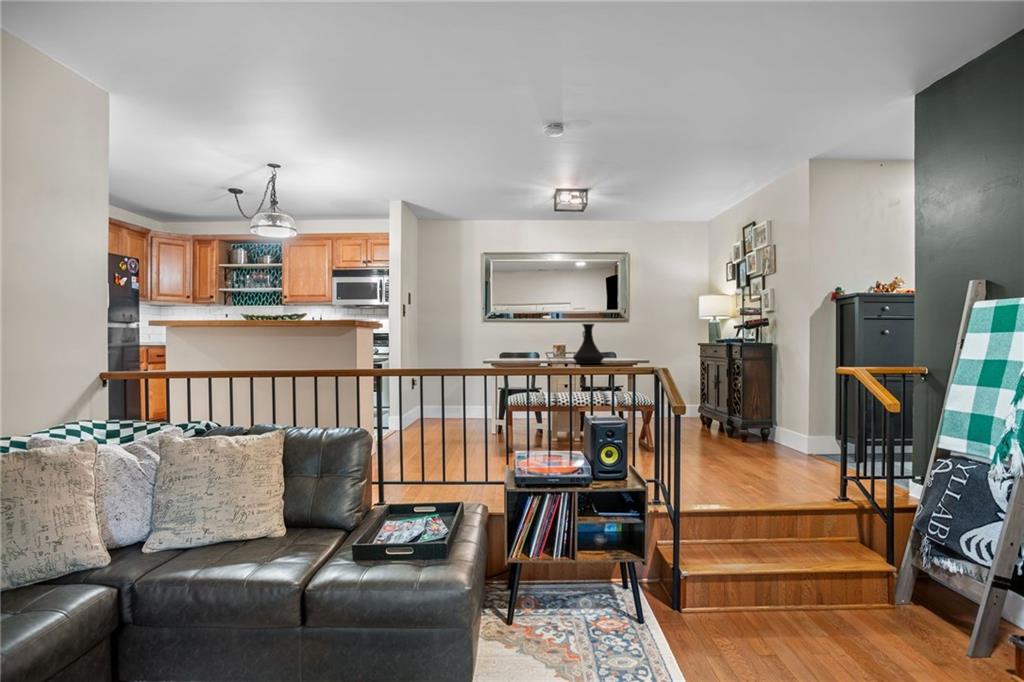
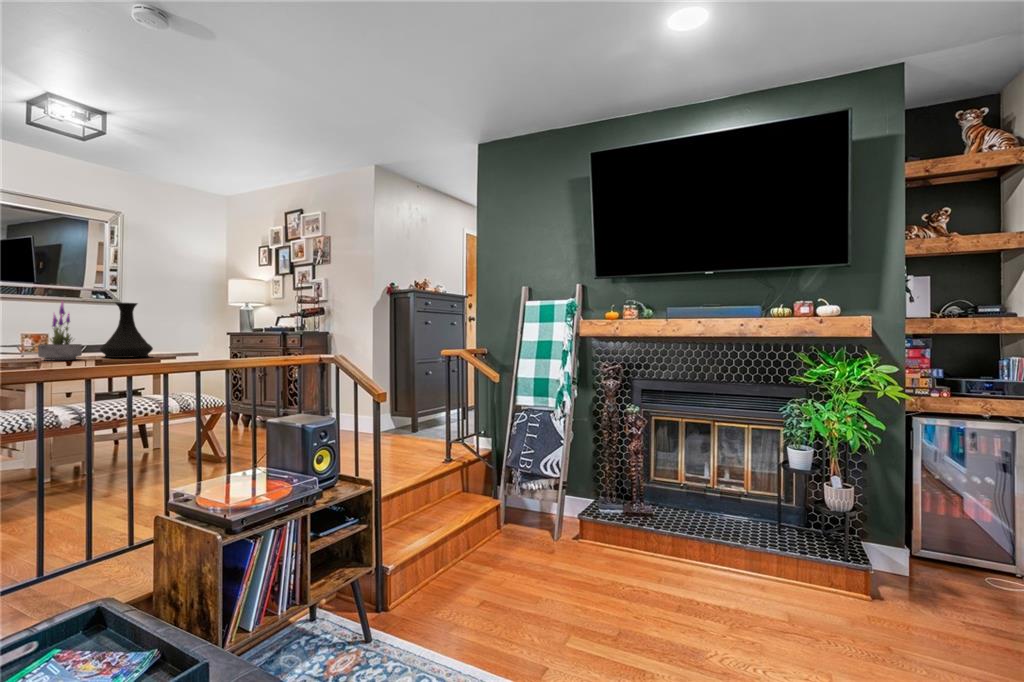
potted plant: none [538,324,561,365] -> present [38,302,82,361]

